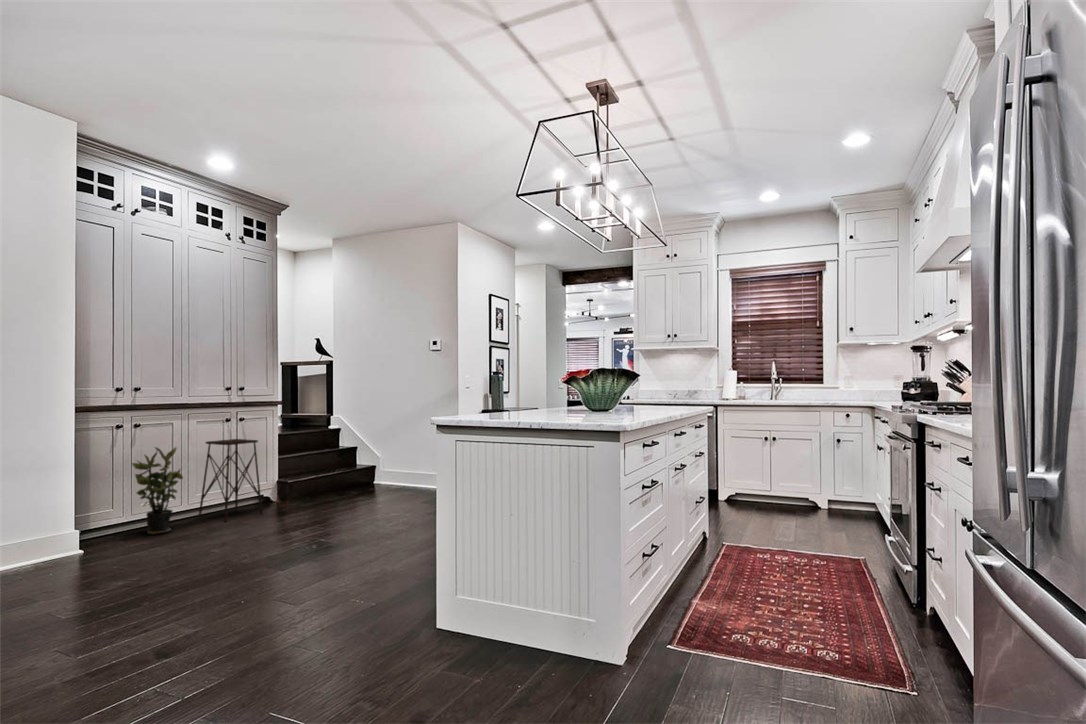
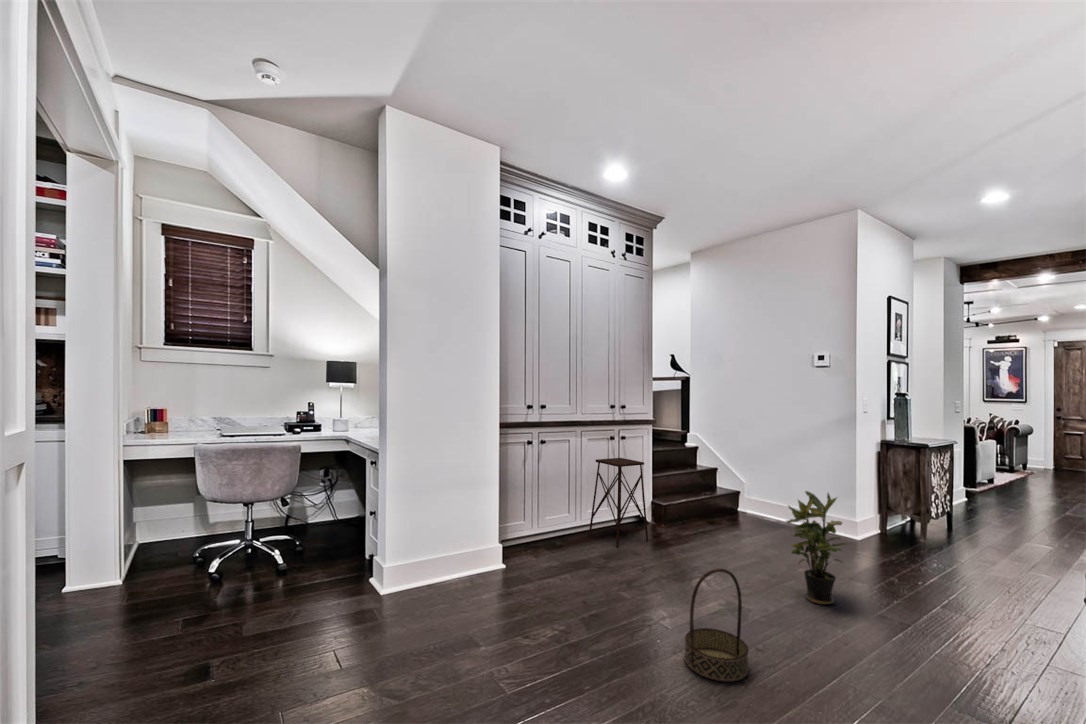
potted plant: present [132,447,183,534] -> present [786,491,846,605]
basket: none [242,500,293,581] -> present [685,568,749,682]

